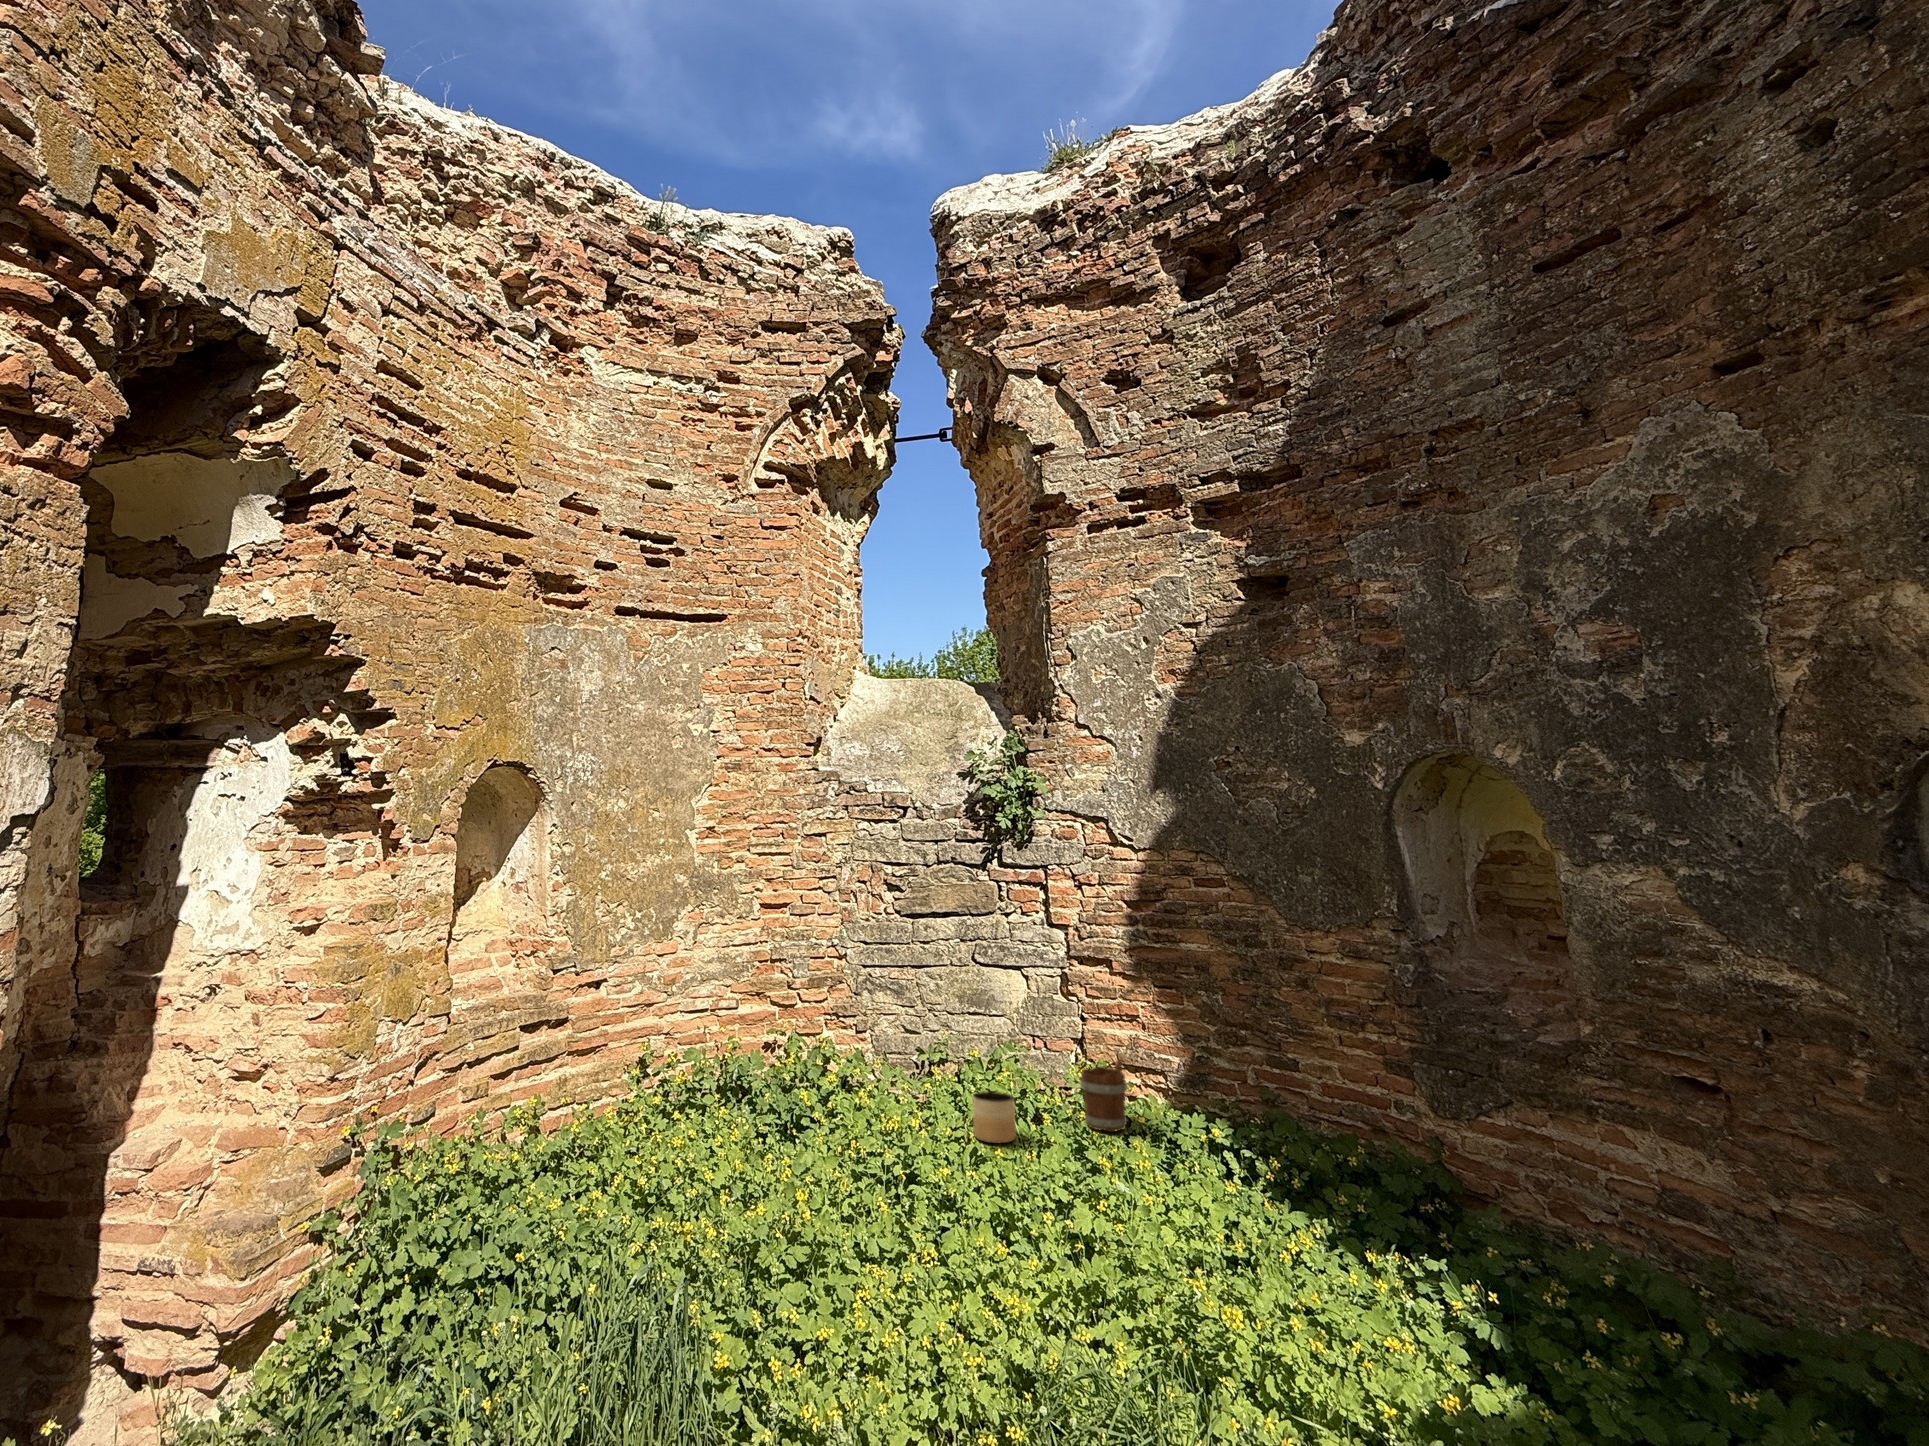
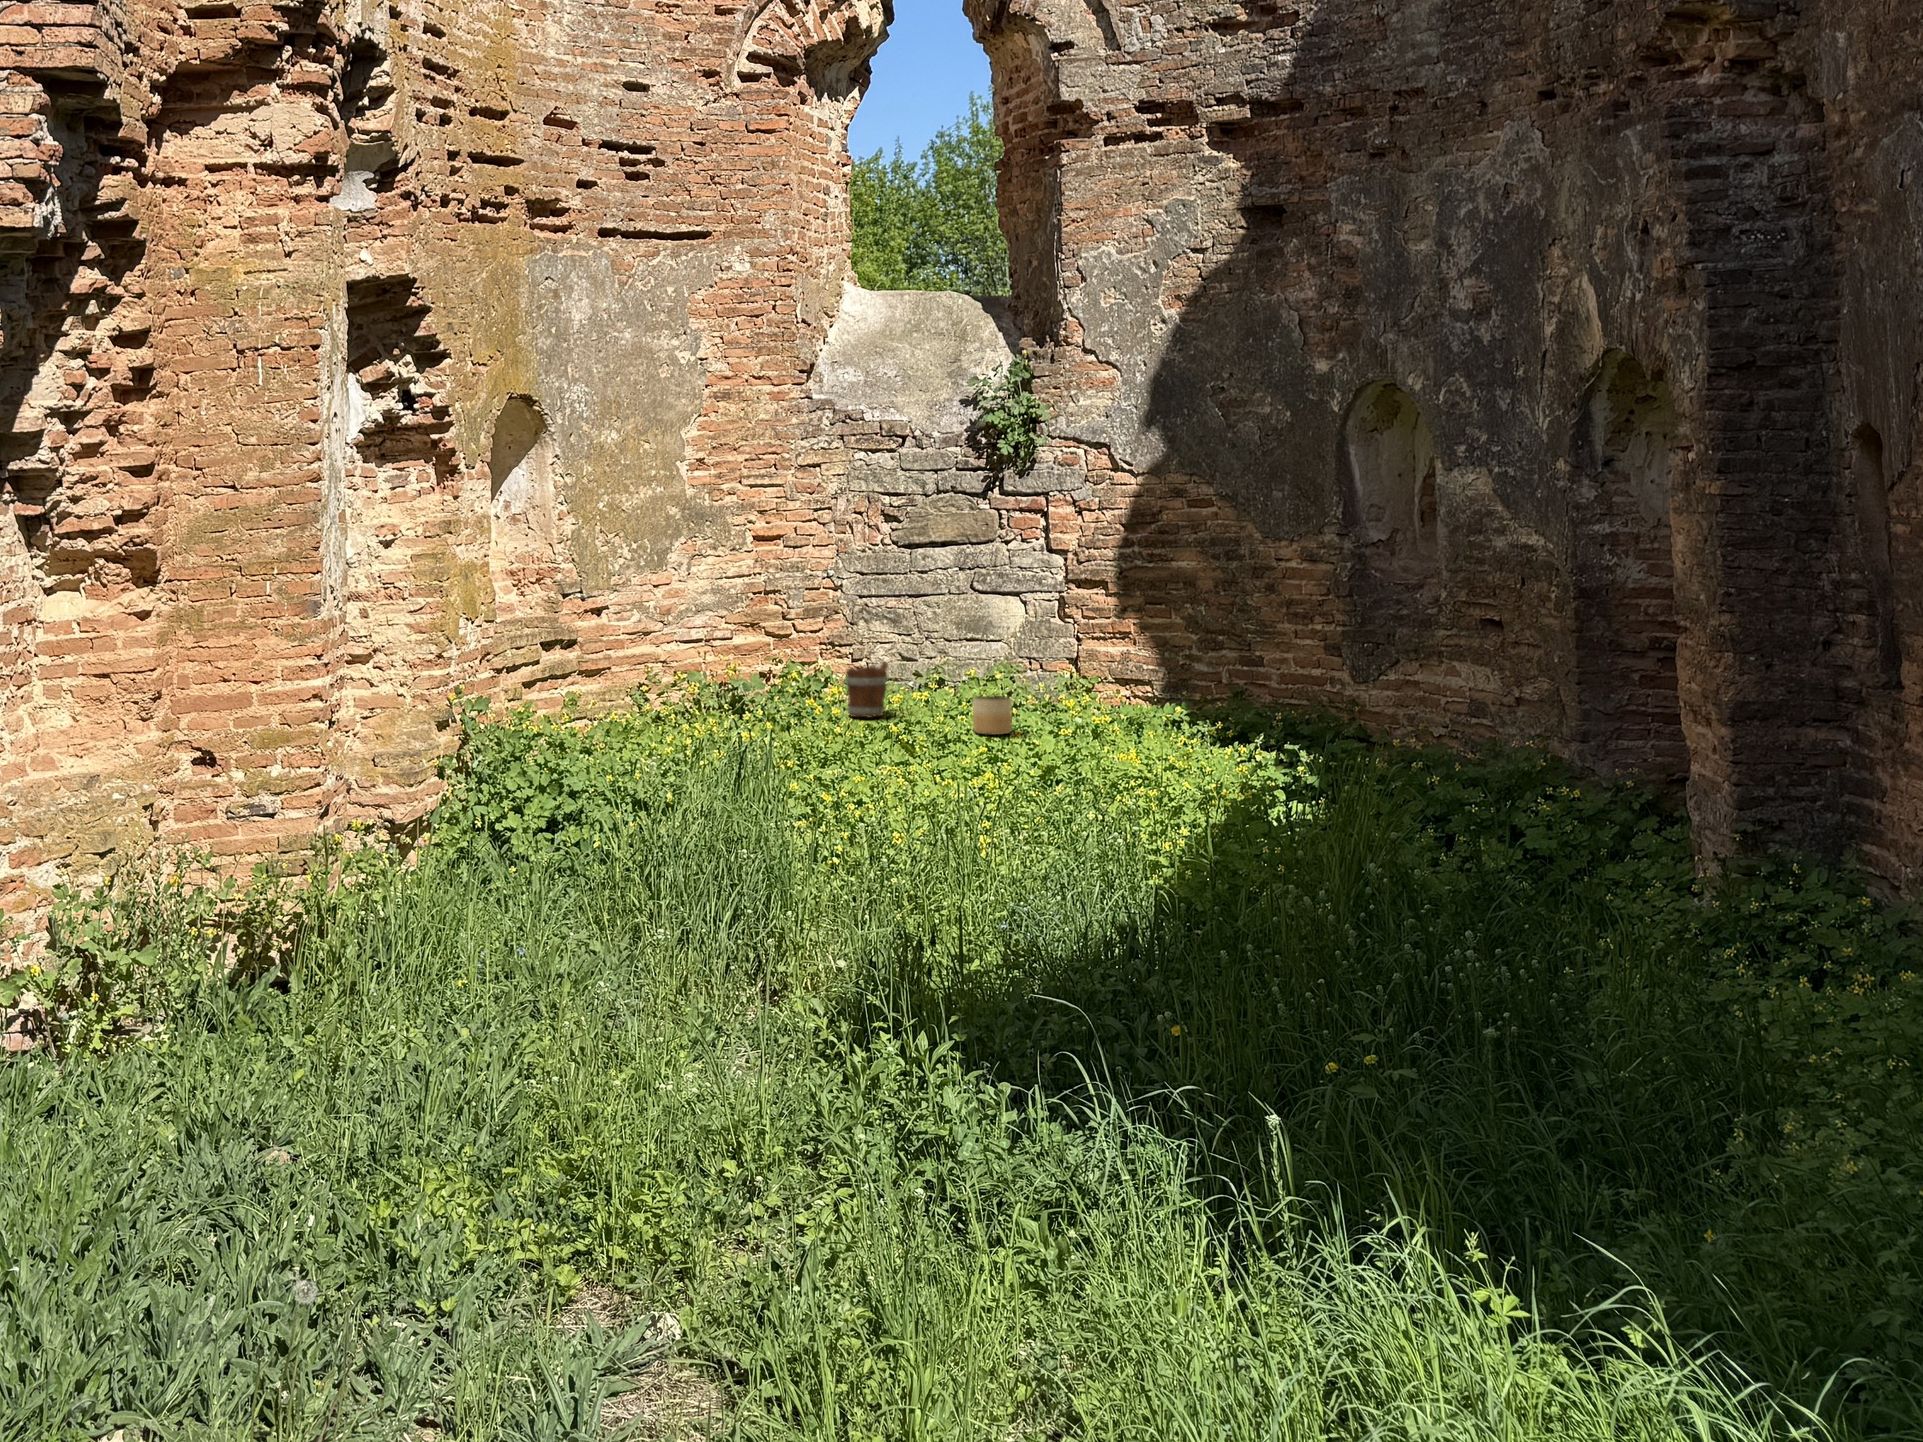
bucket: present [1080,1059,1127,1132] -> present [845,662,888,718]

